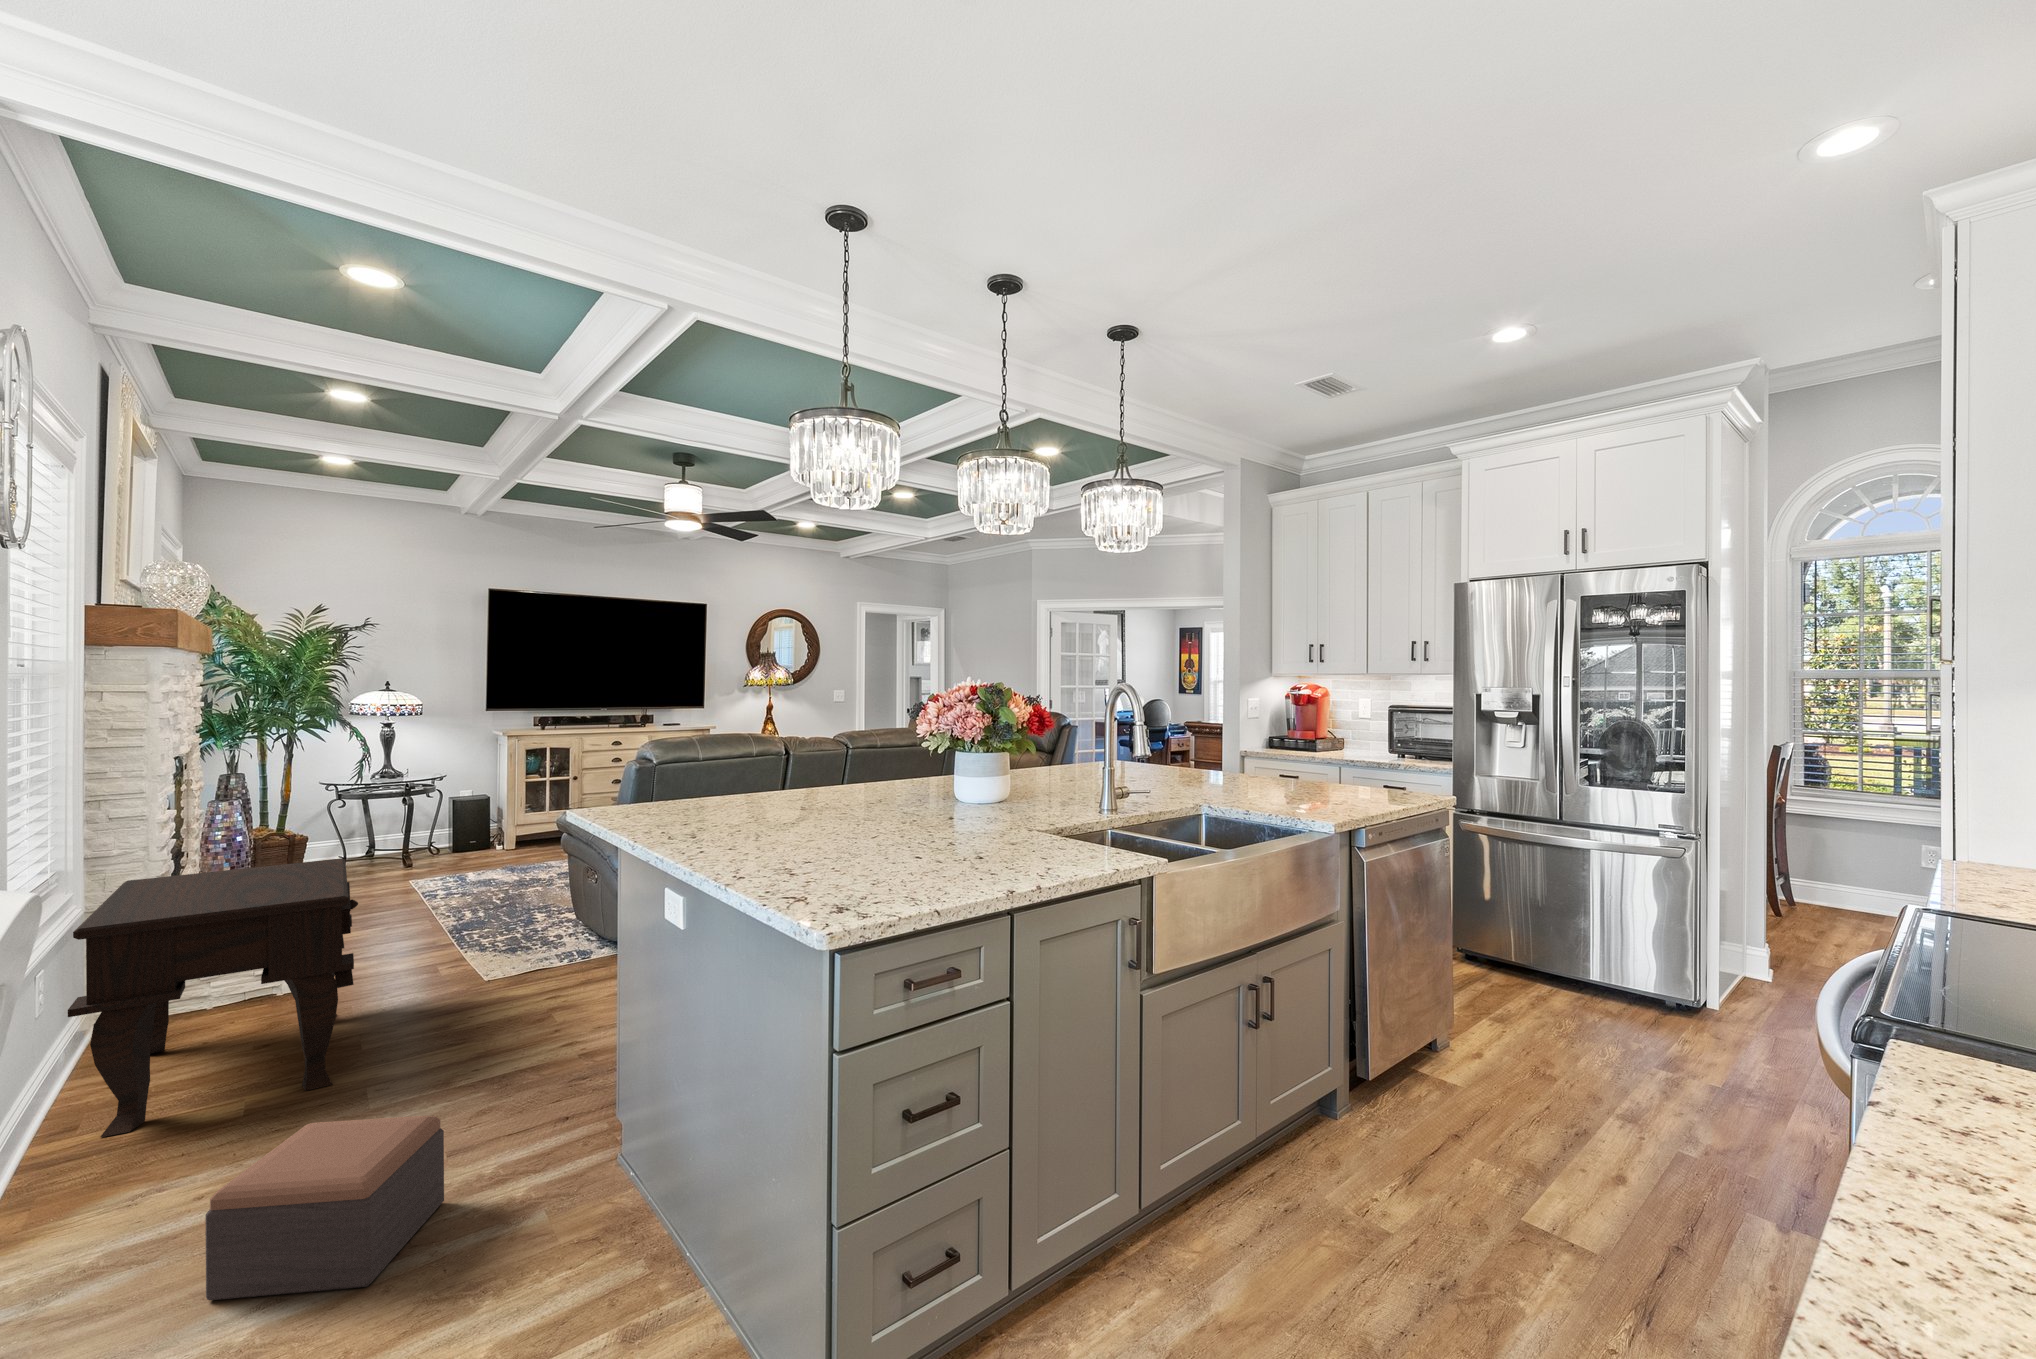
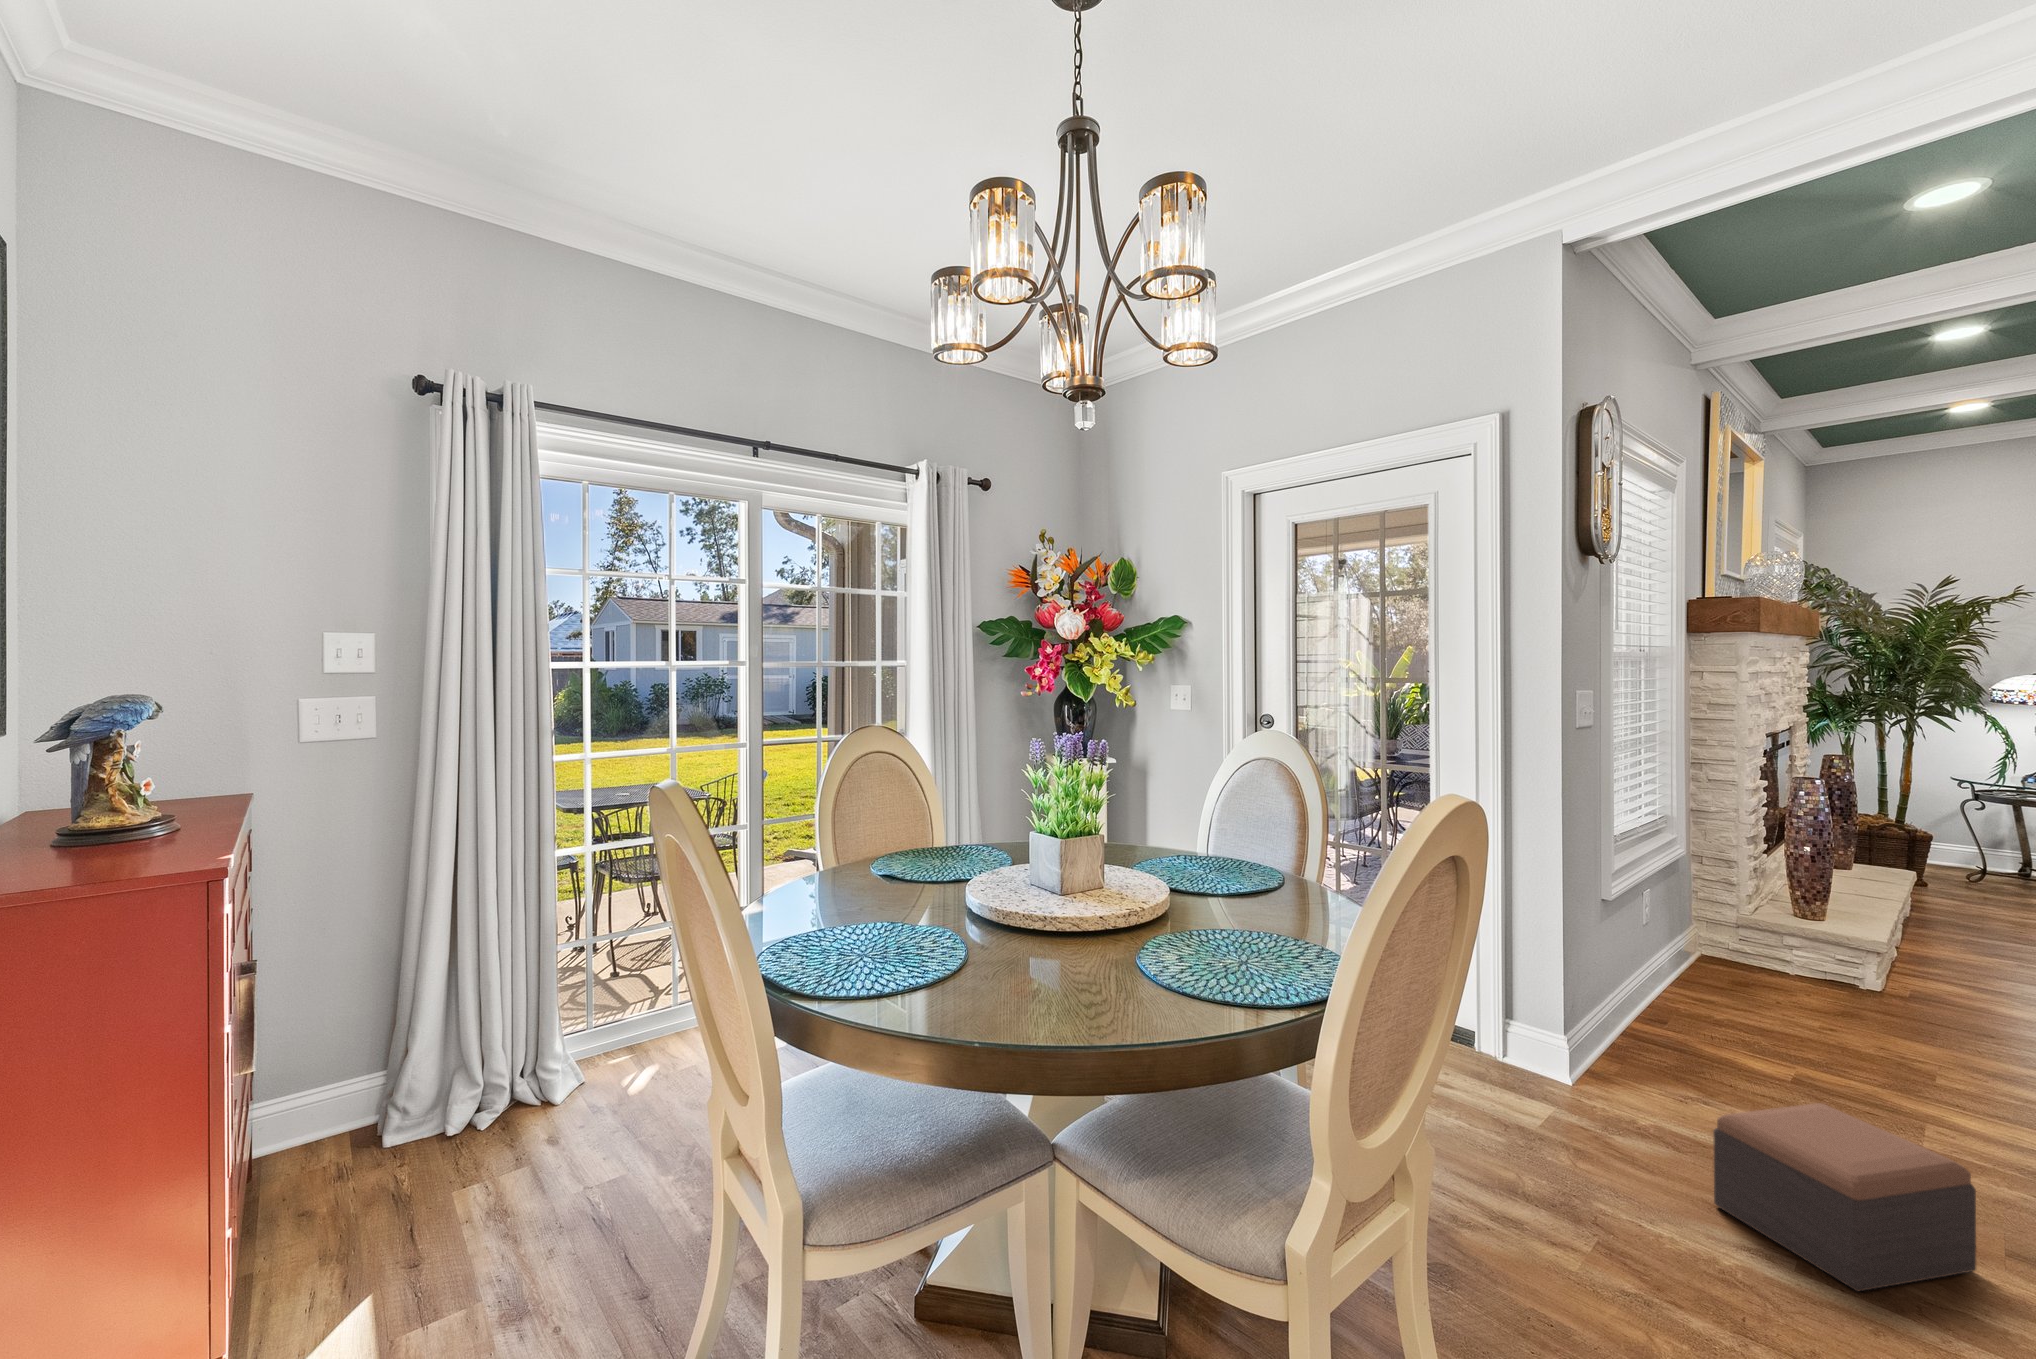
side table: present [68,859,358,1137] -> none [1655,836,1935,1091]

